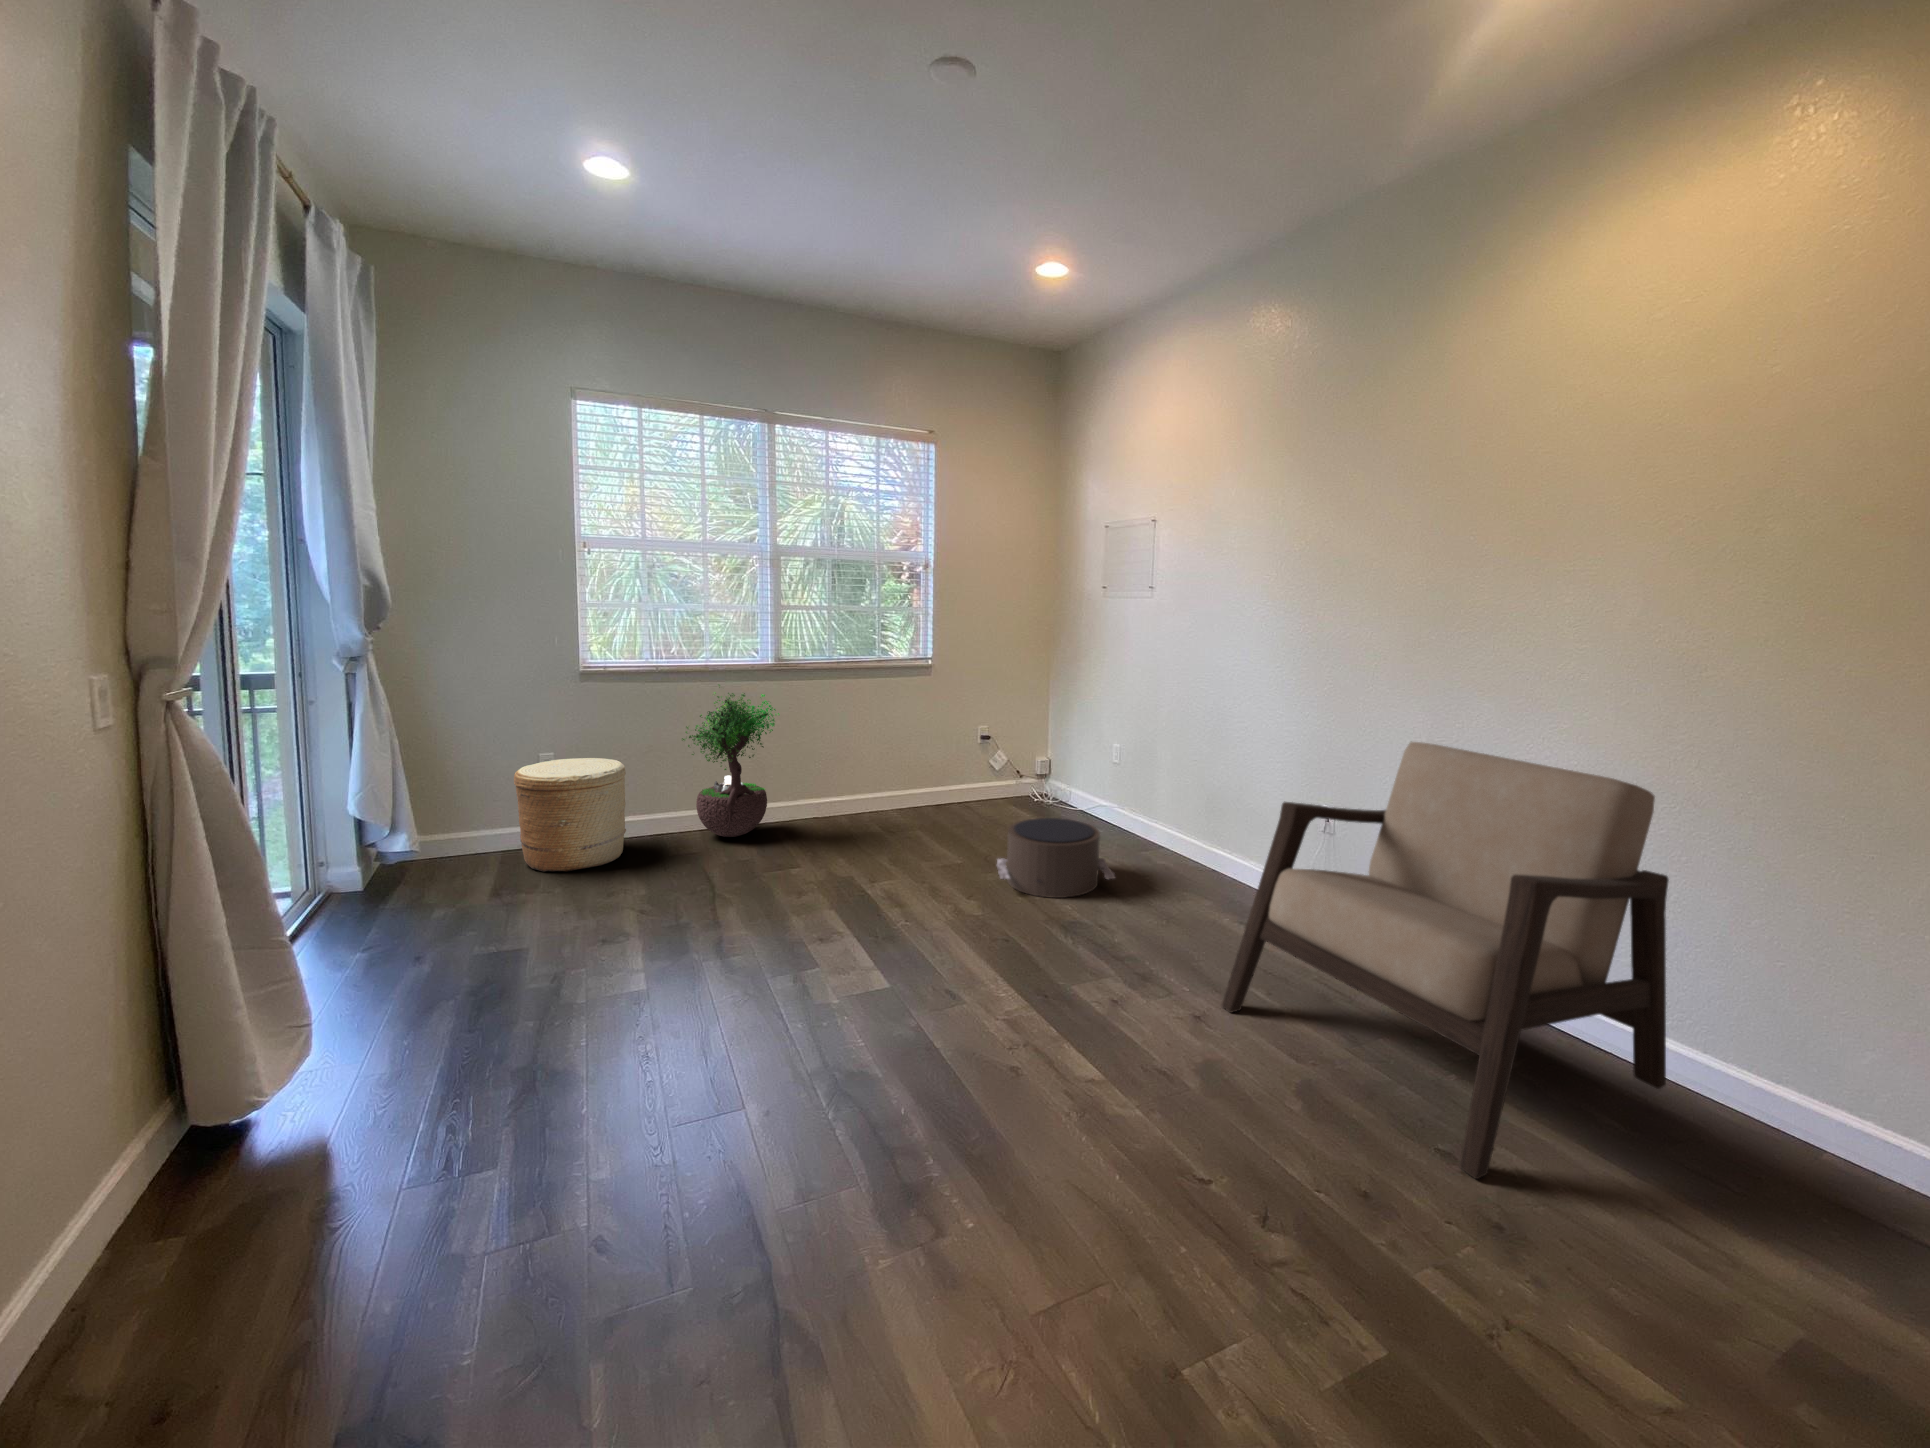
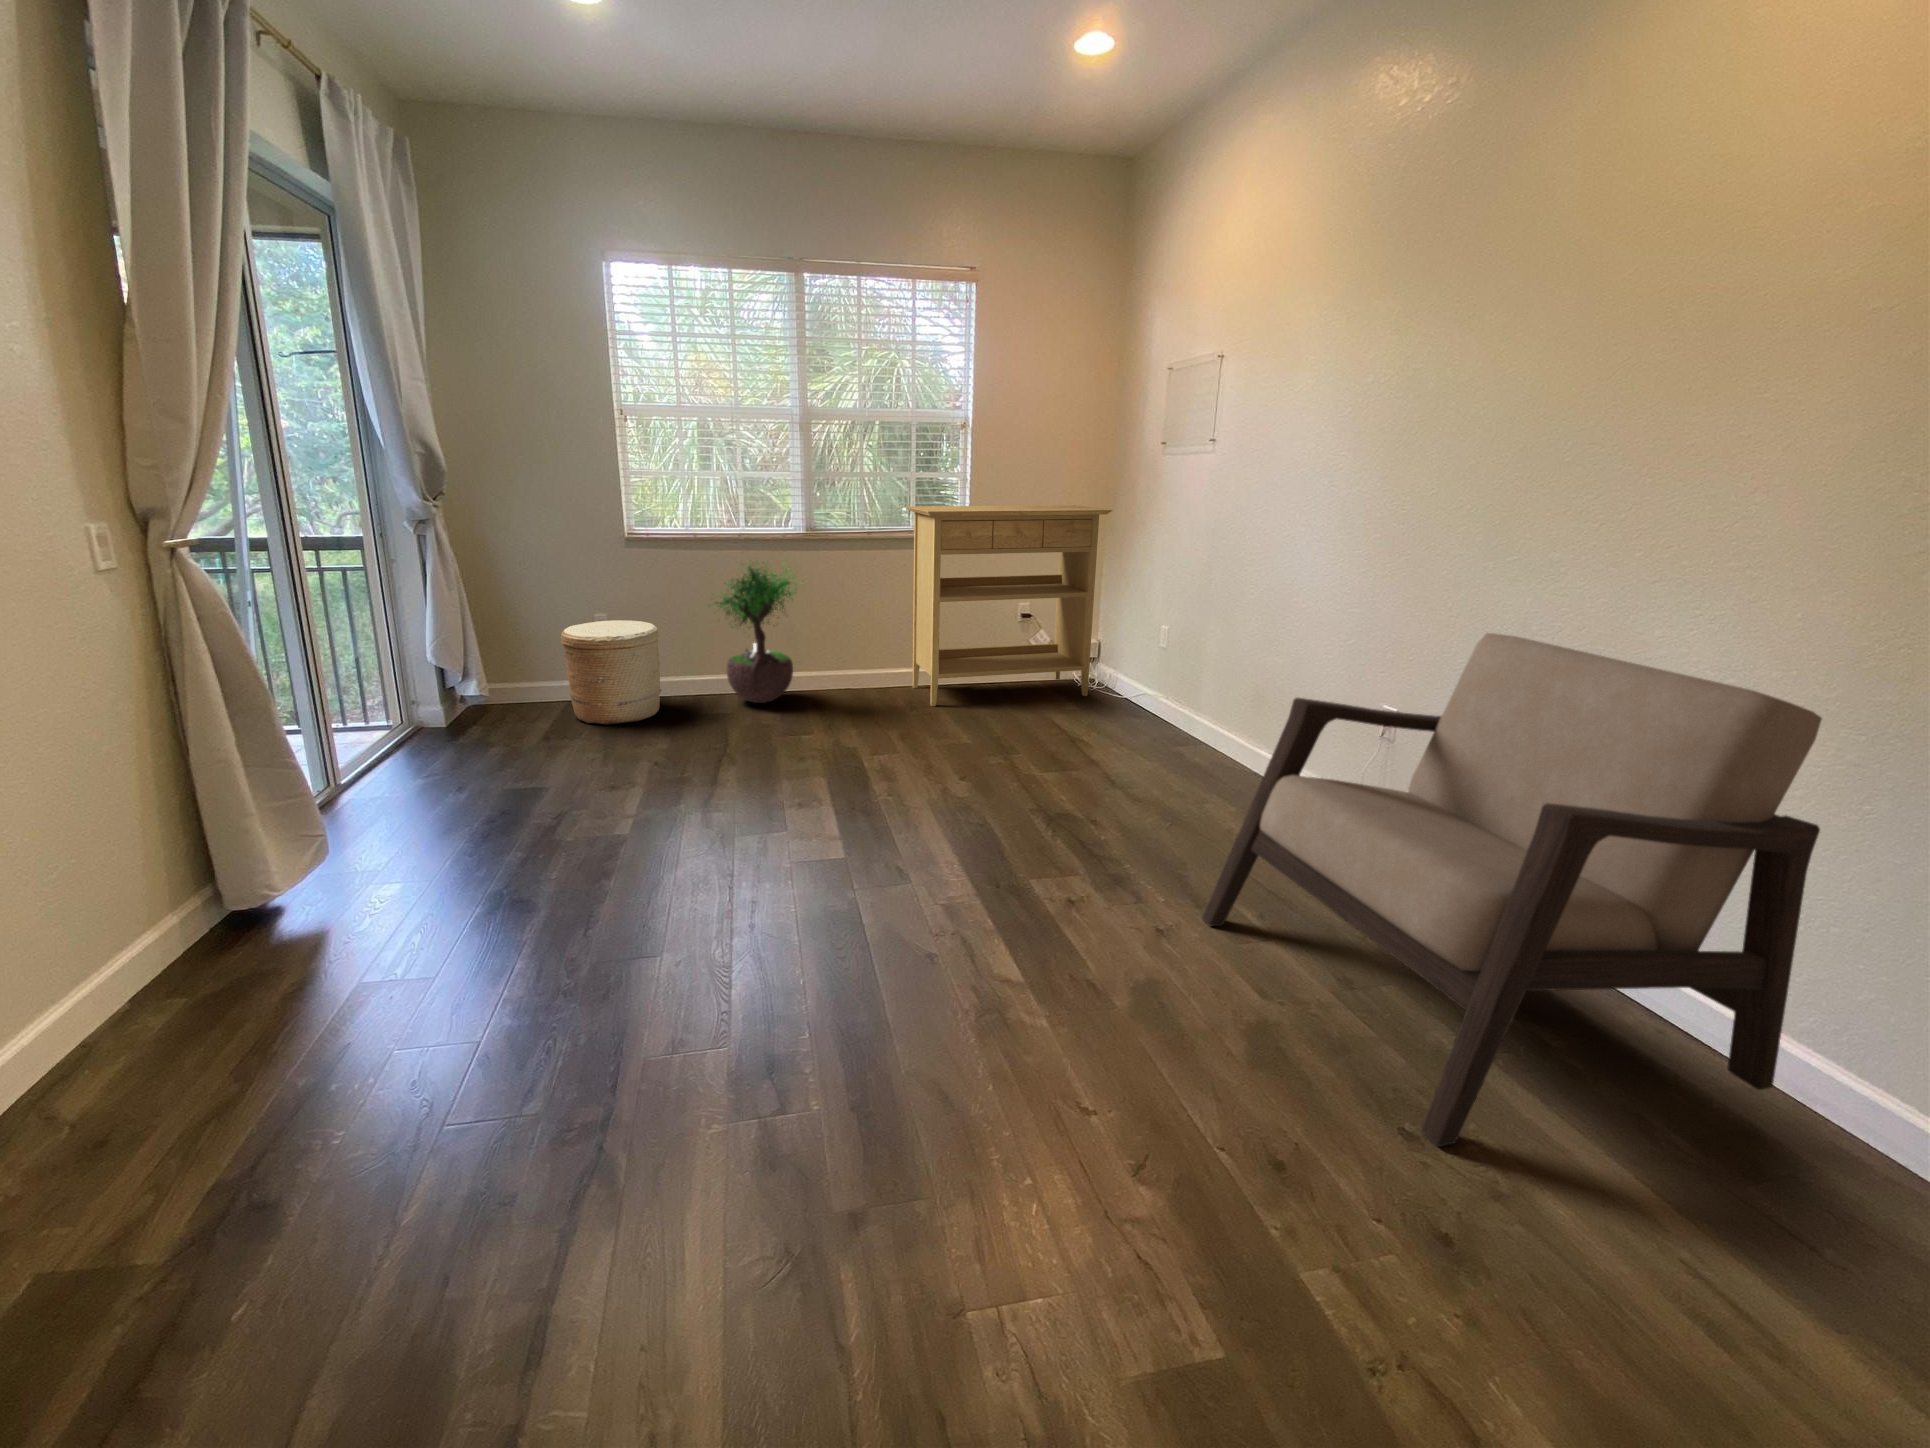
console table: none [875,638,1062,829] -> present [906,505,1112,706]
pouf: present [997,818,1115,898] -> none [1002,703,1131,788]

